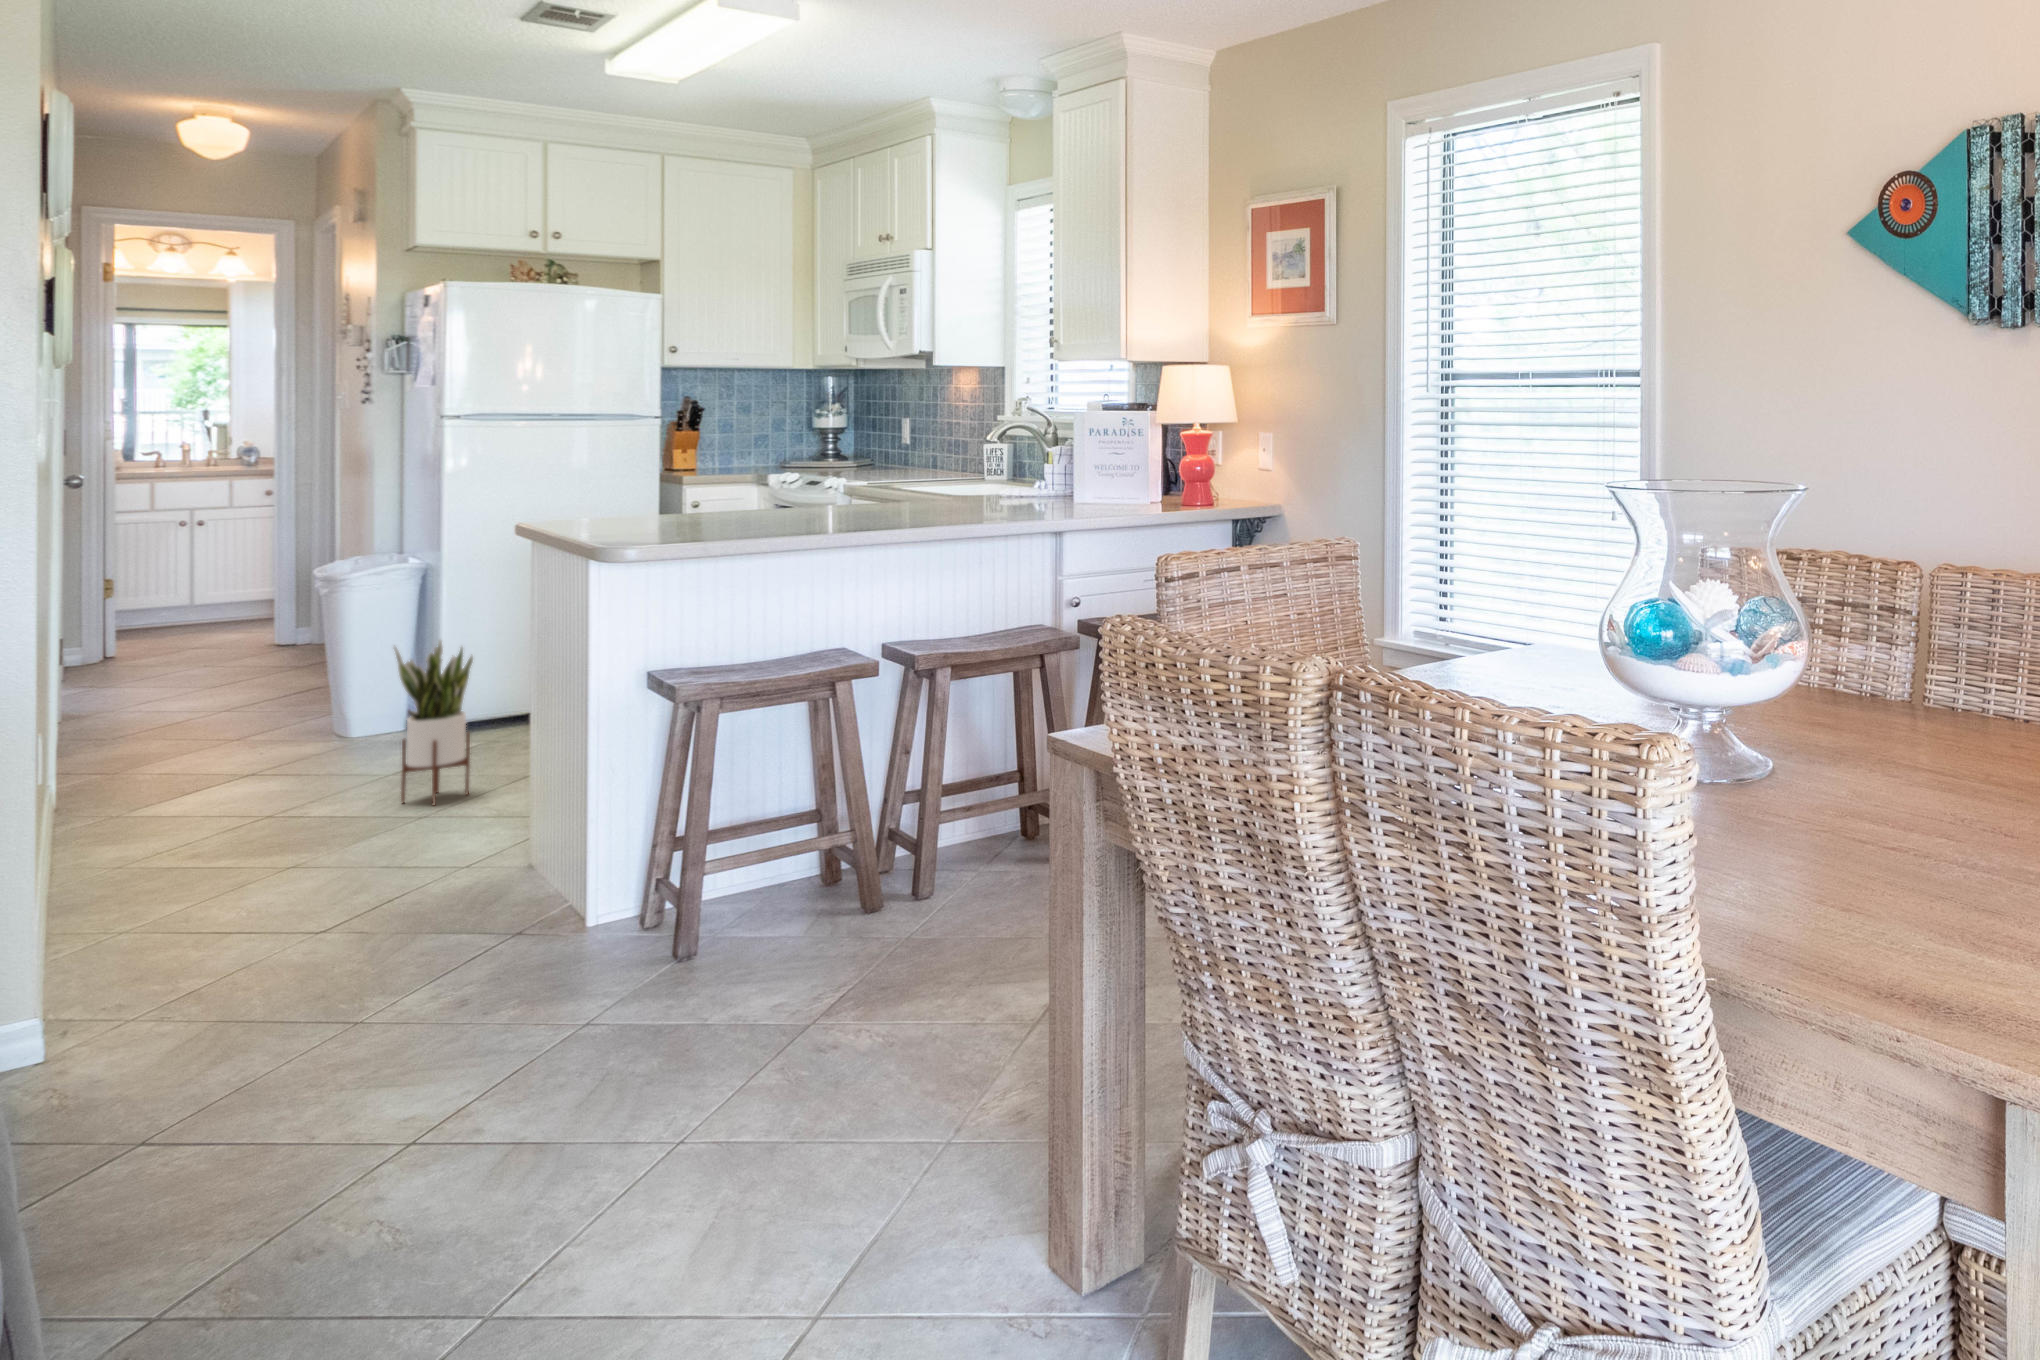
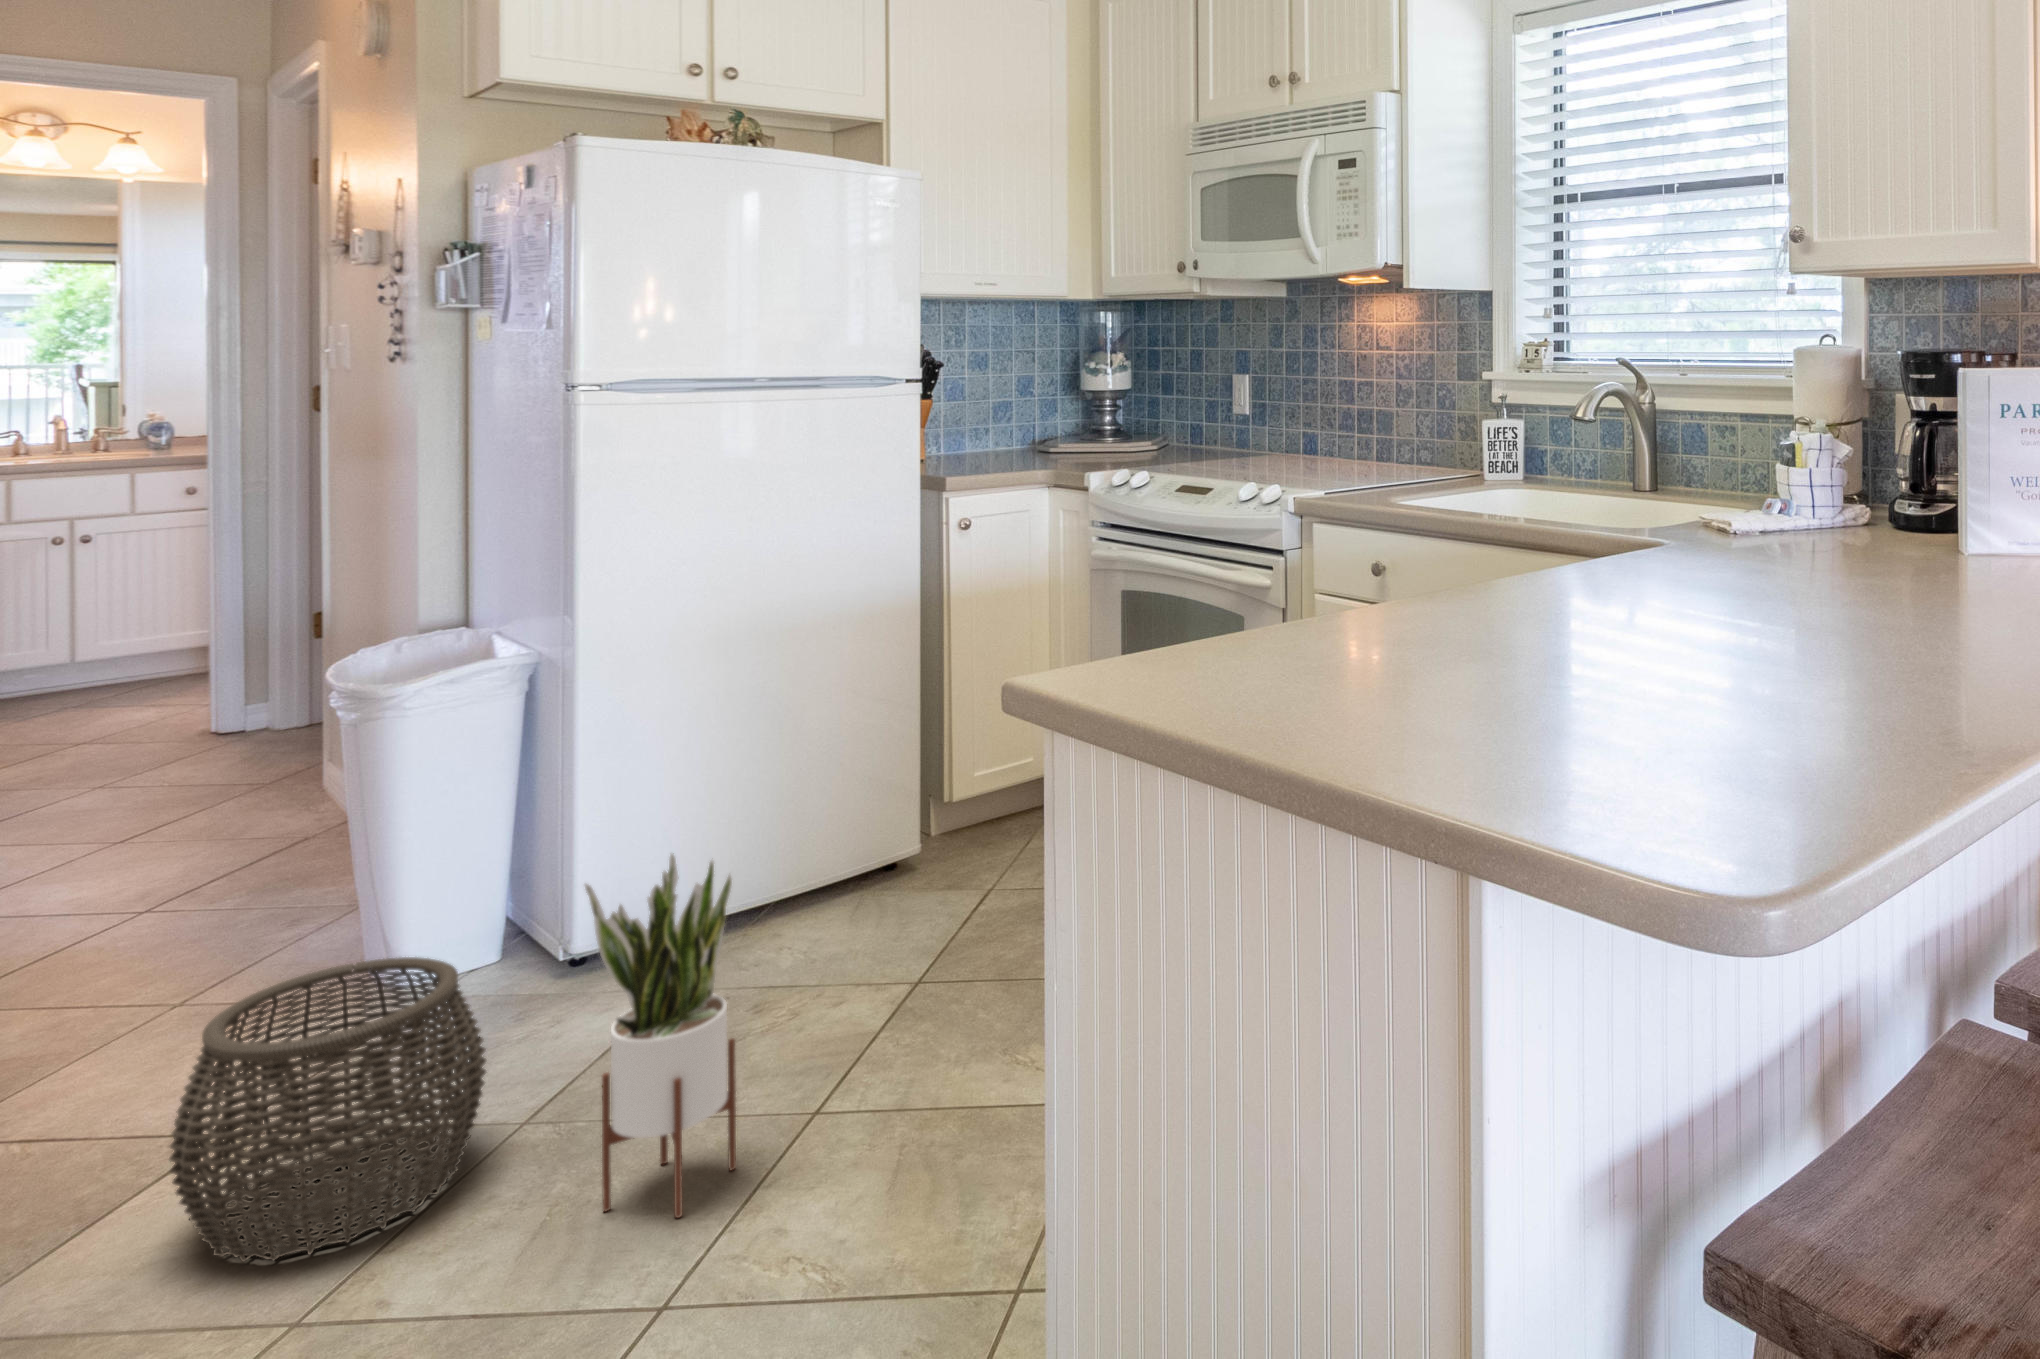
woven basket: none [211,693,359,810] -> present [169,957,486,1261]

